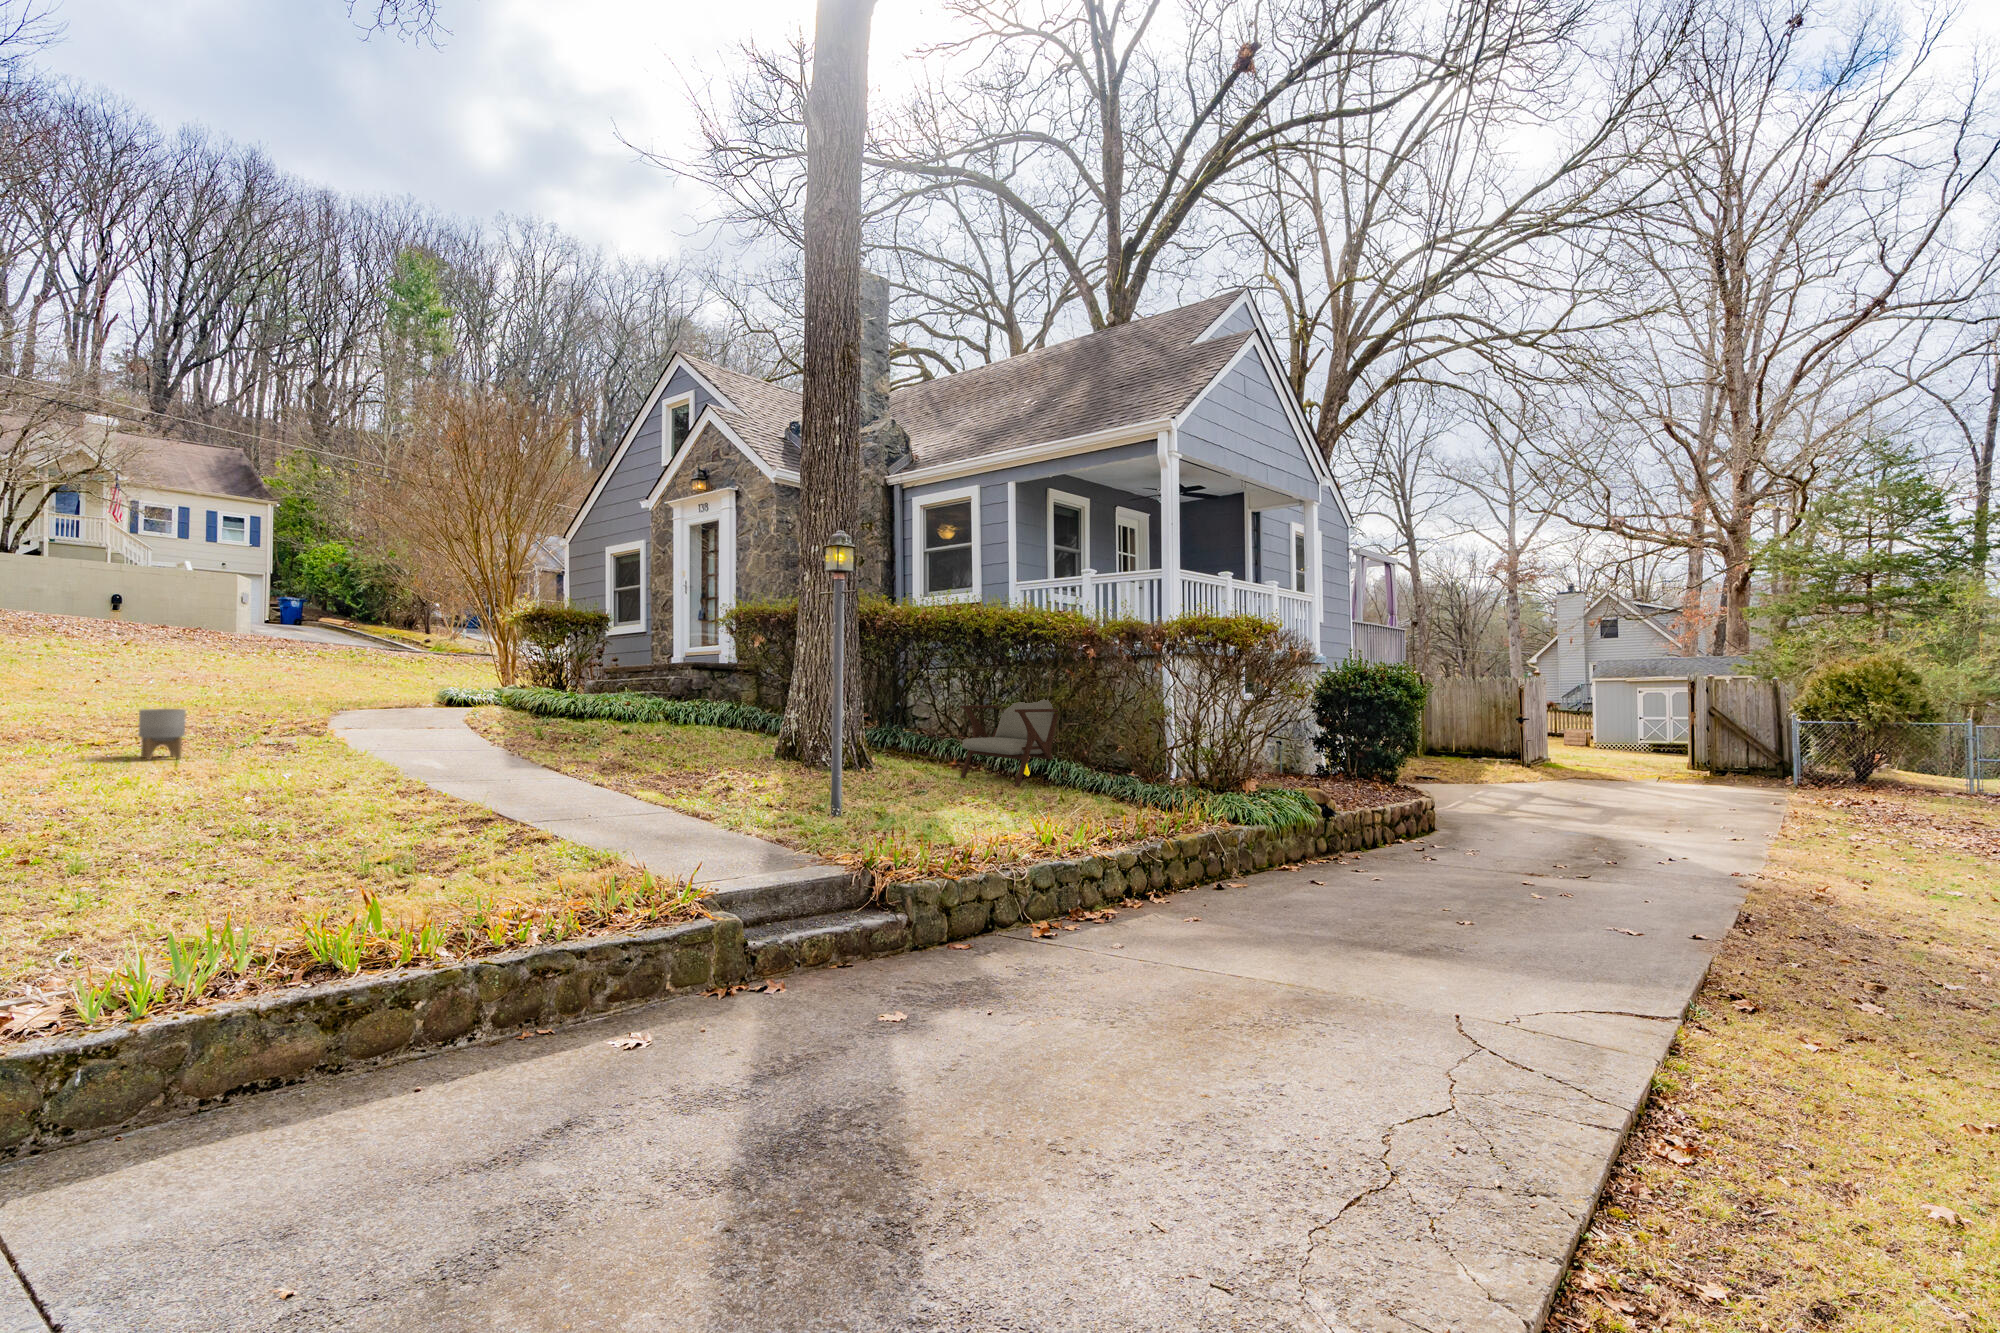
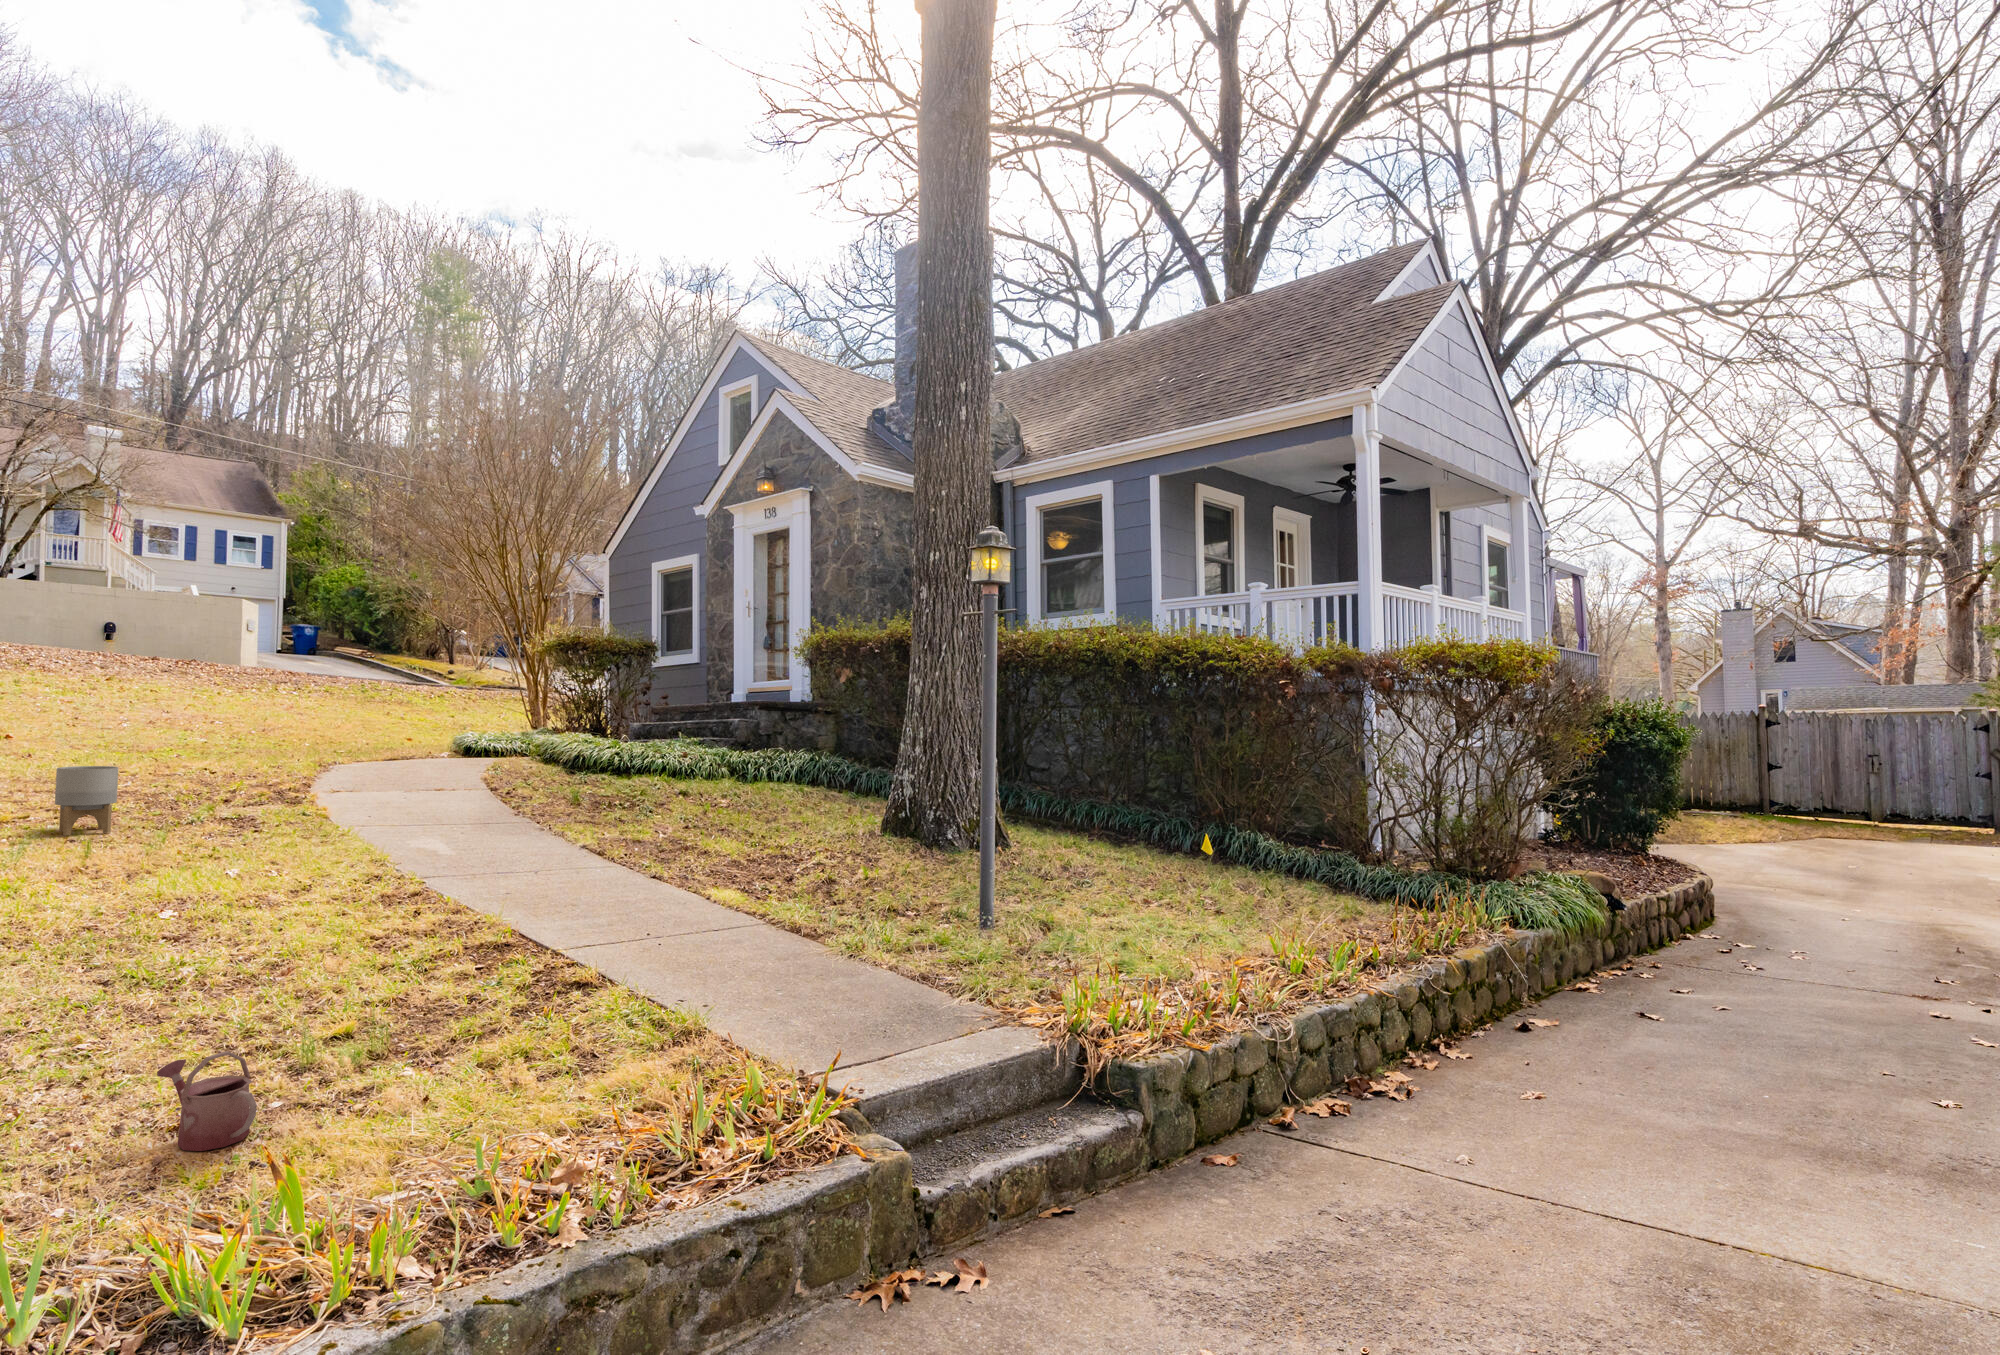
lounge chair: present [960,699,1058,787] -> none [1110,733,1251,867]
watering can: none [283,857,347,911] -> present [157,1051,257,1151]

